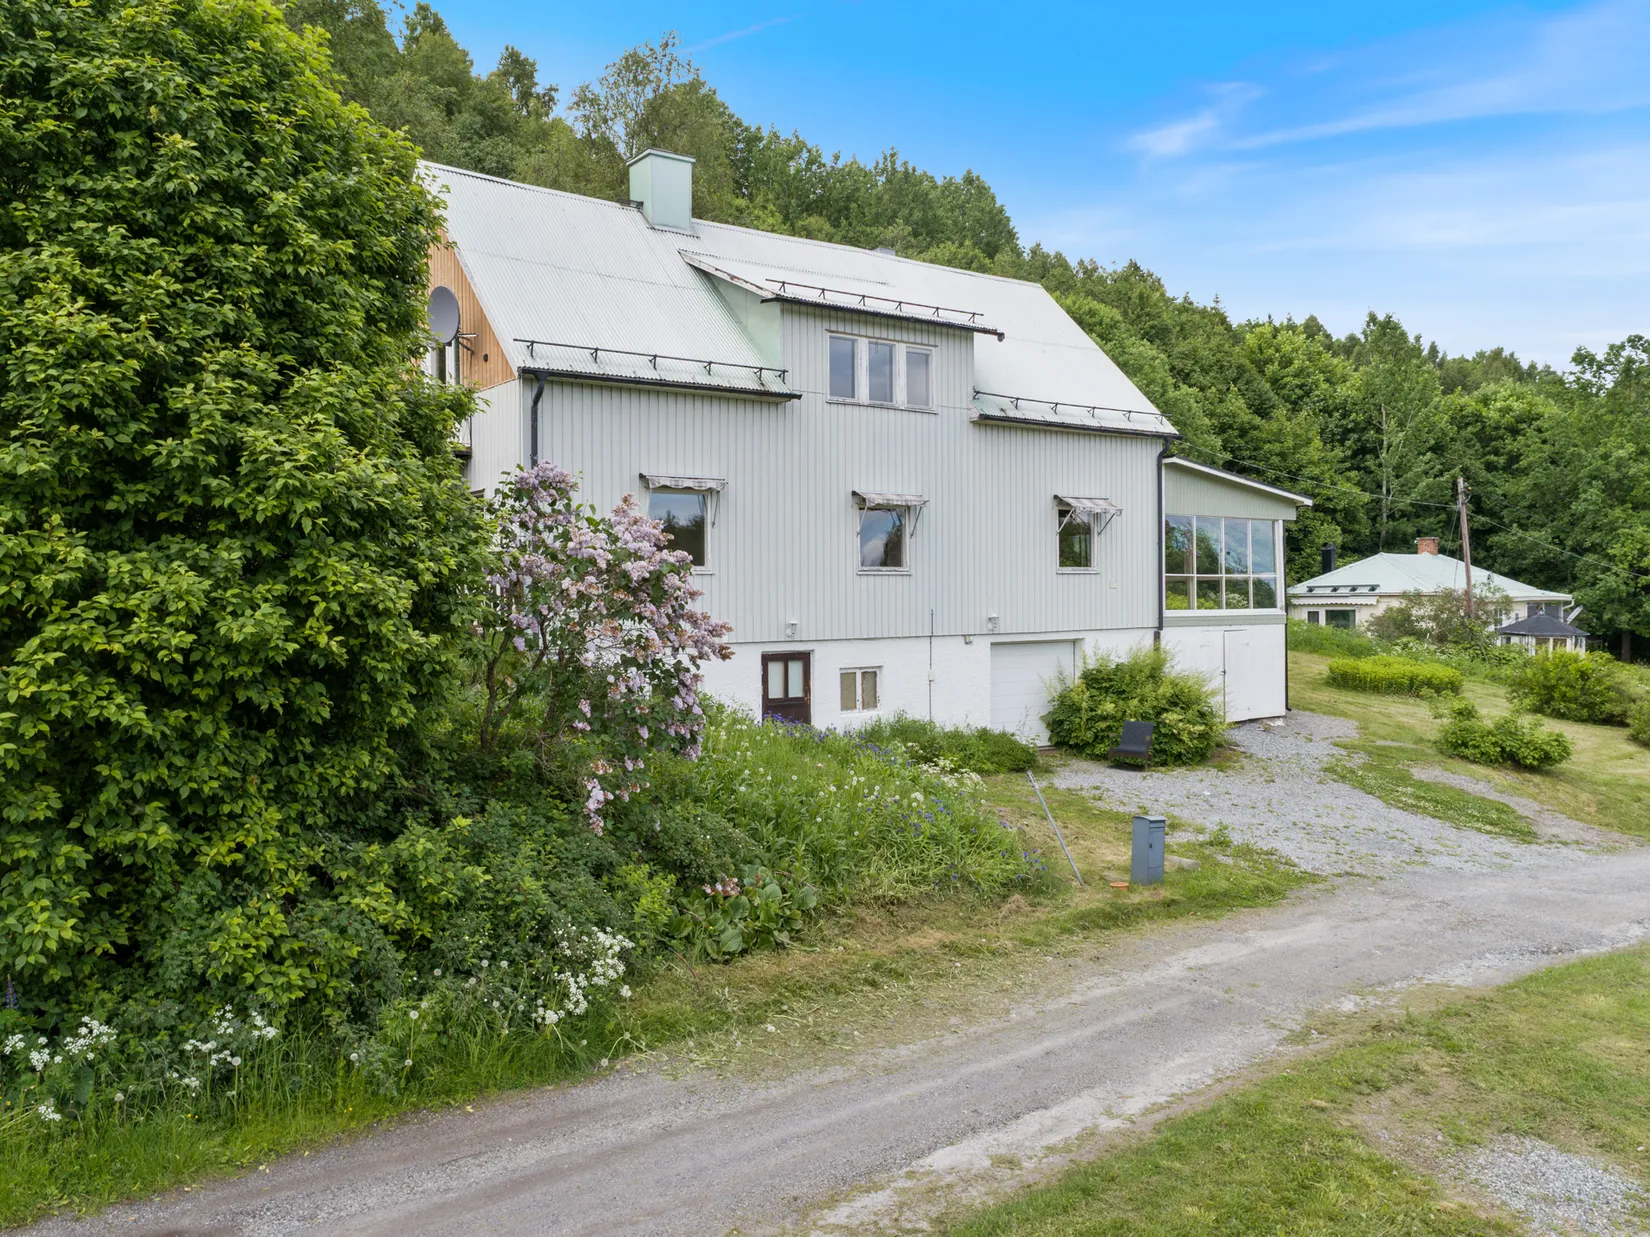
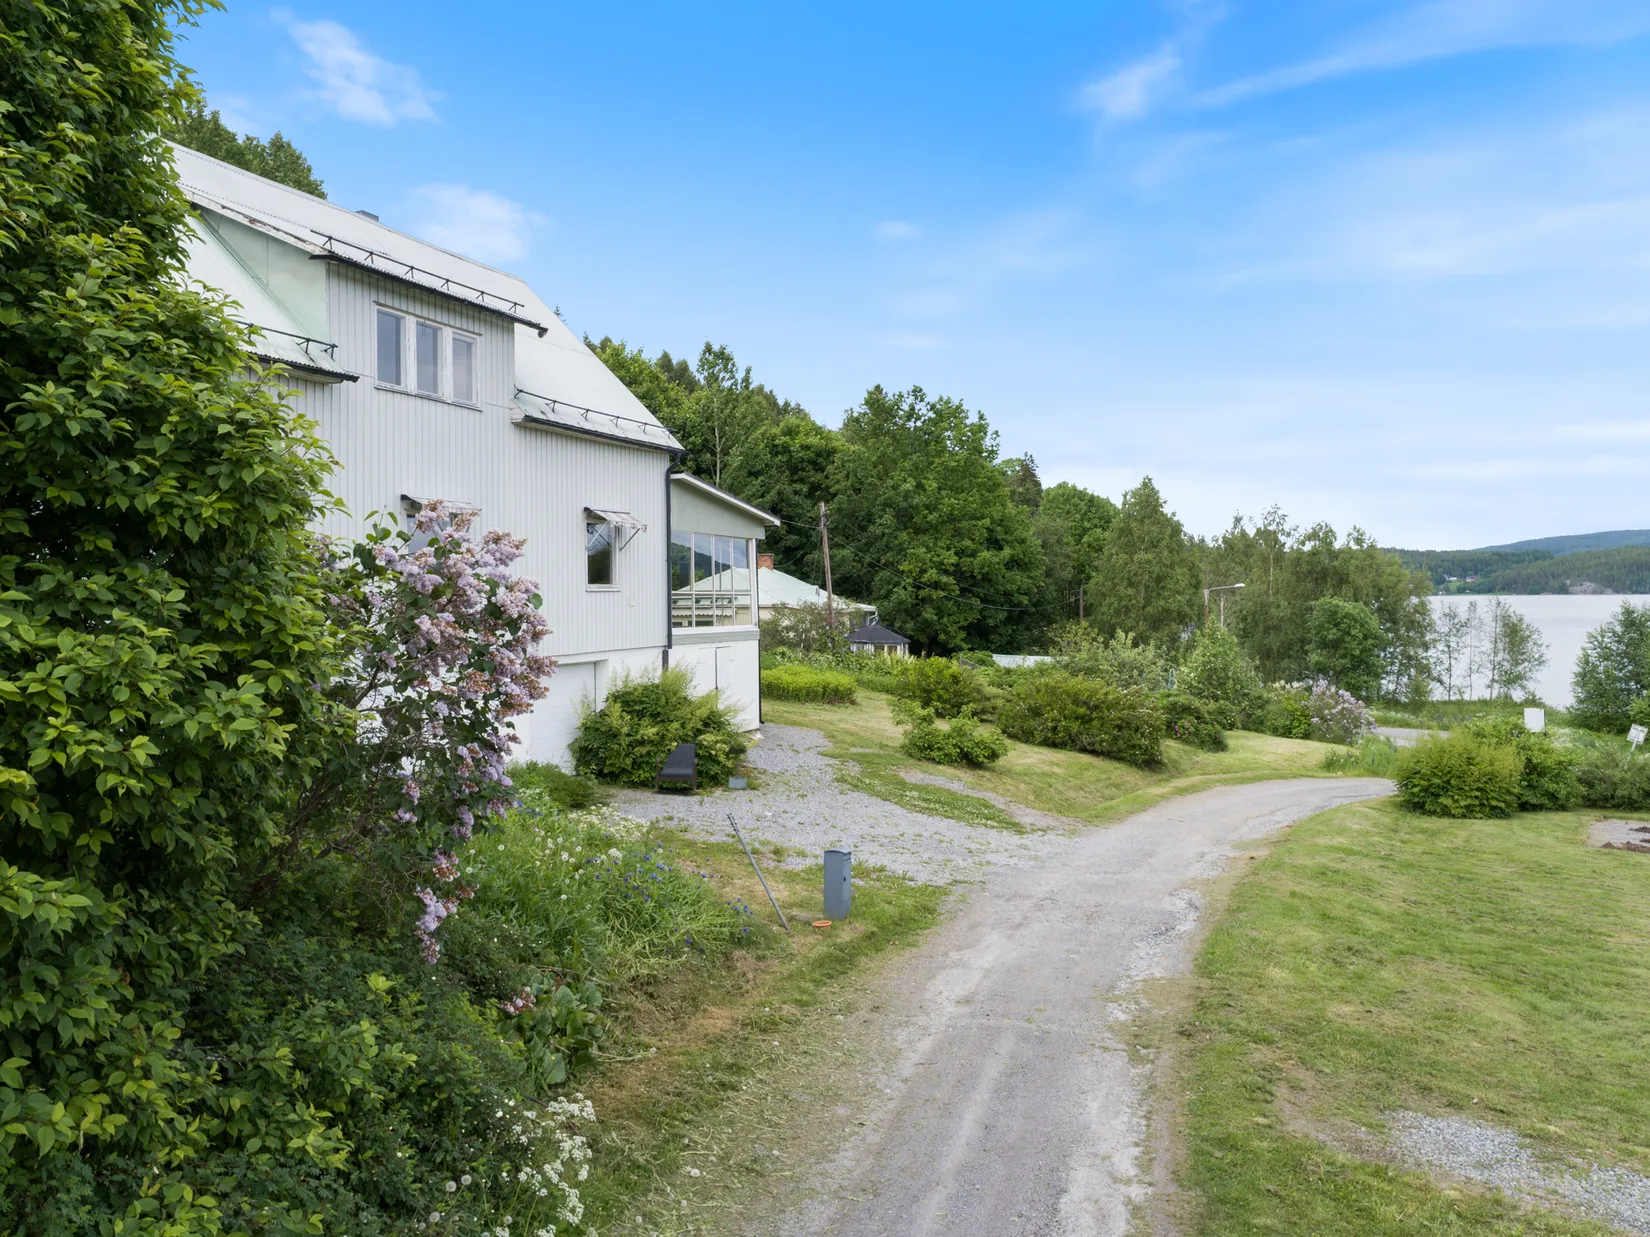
potted tree: none [1189,723,1212,770] -> present [728,743,747,789]

